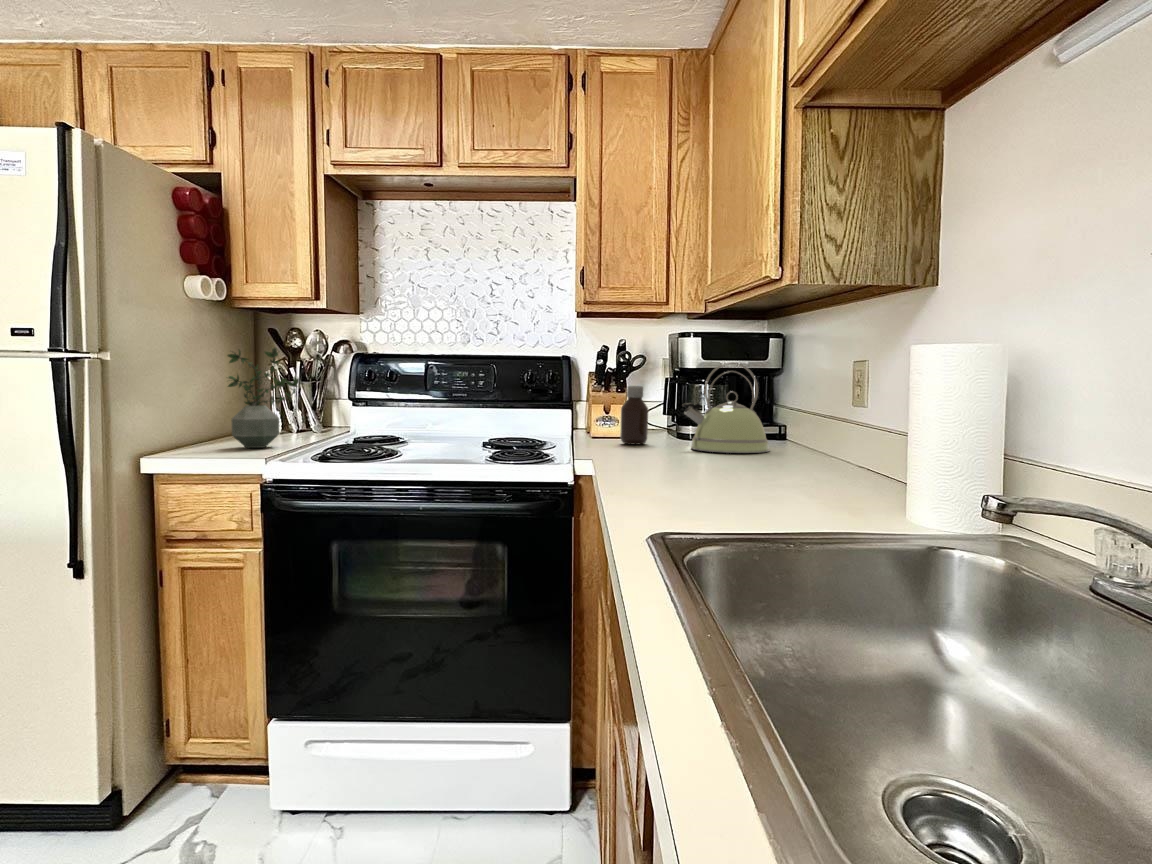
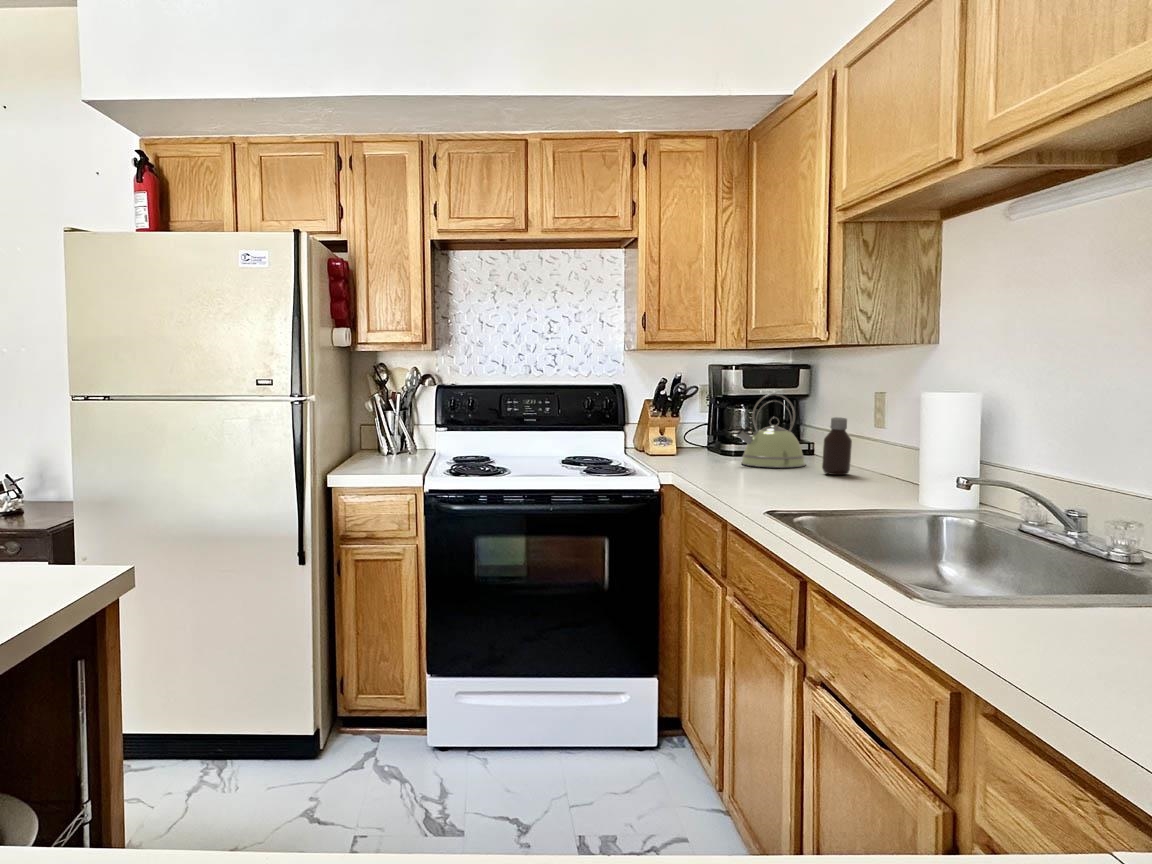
potted plant: present [228,348,299,448] -> none [352,385,408,473]
bottle: present [620,386,648,445] -> present [822,417,852,475]

